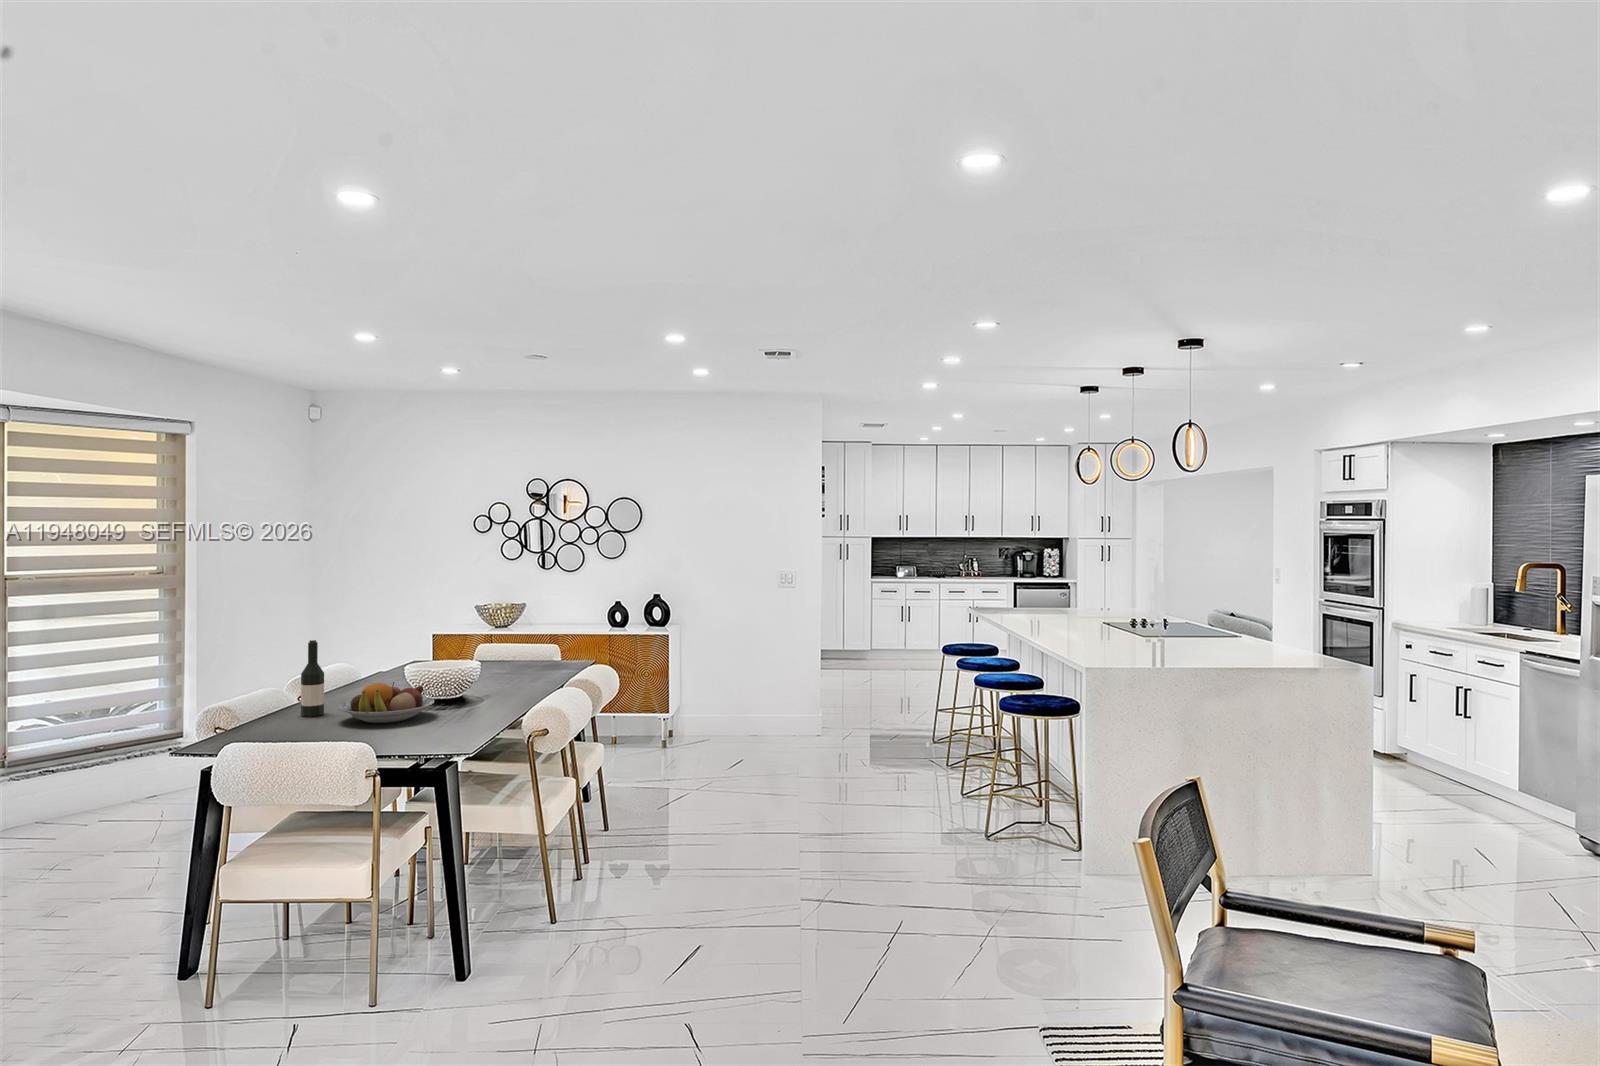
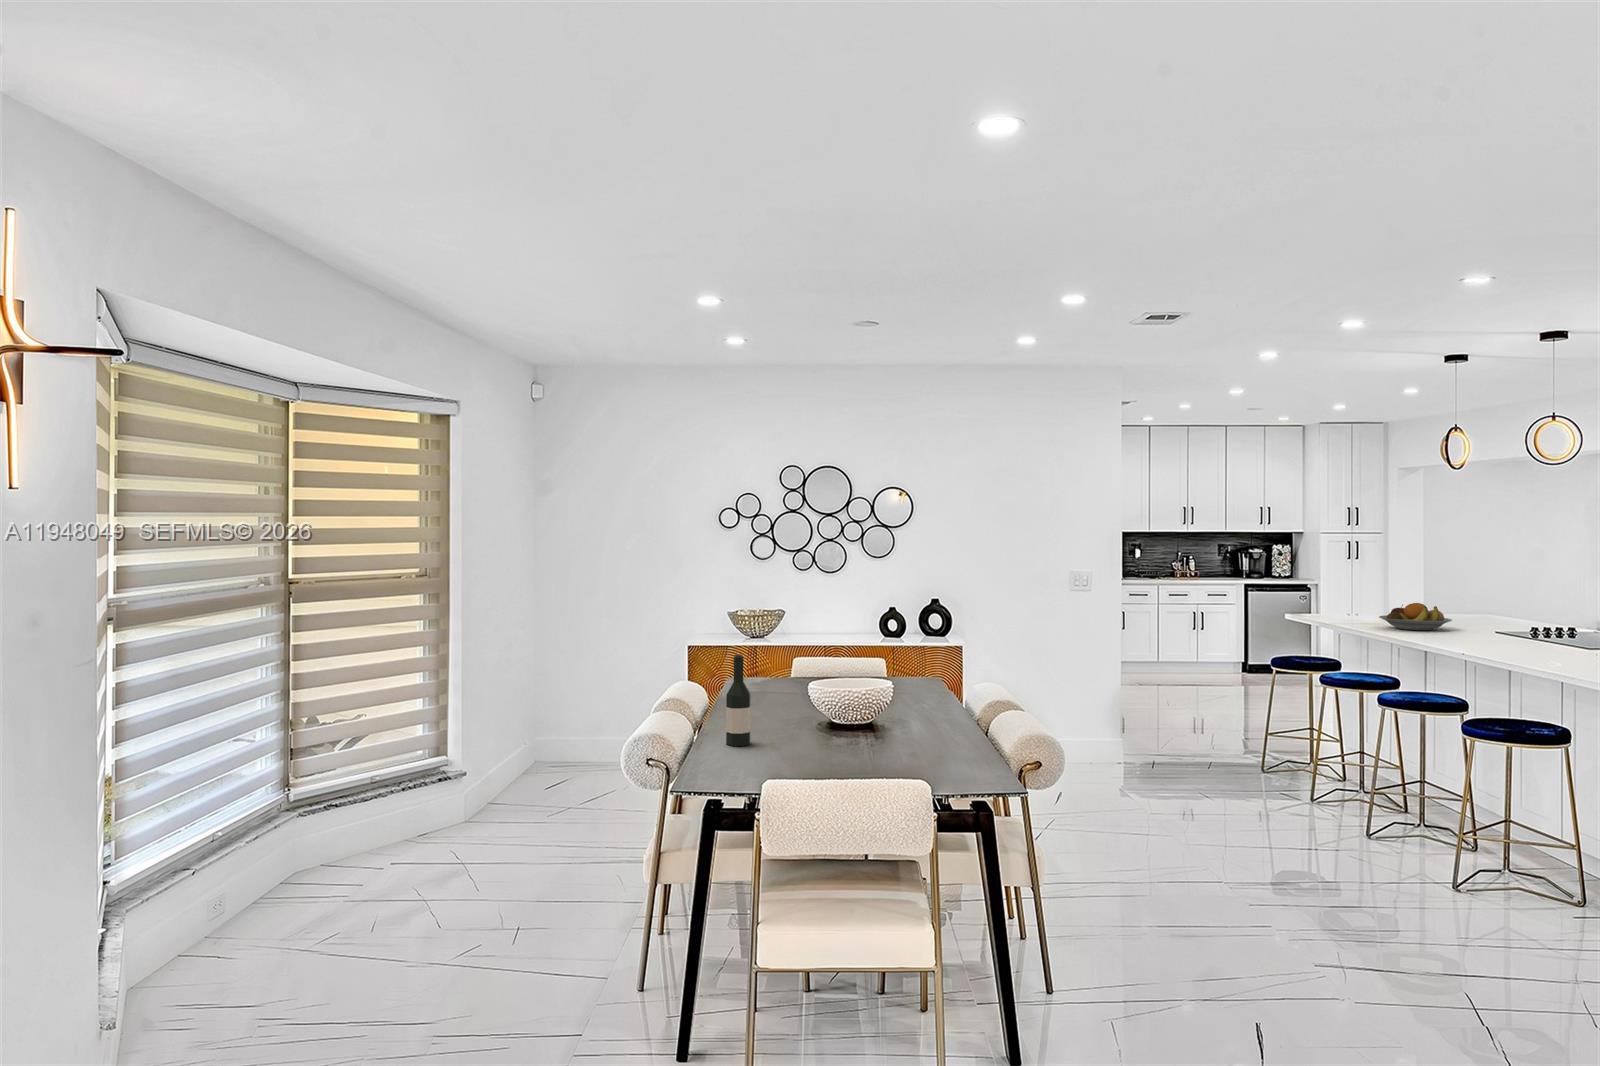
fruit bowl: present [338,682,434,723] -> present [1379,603,1452,631]

